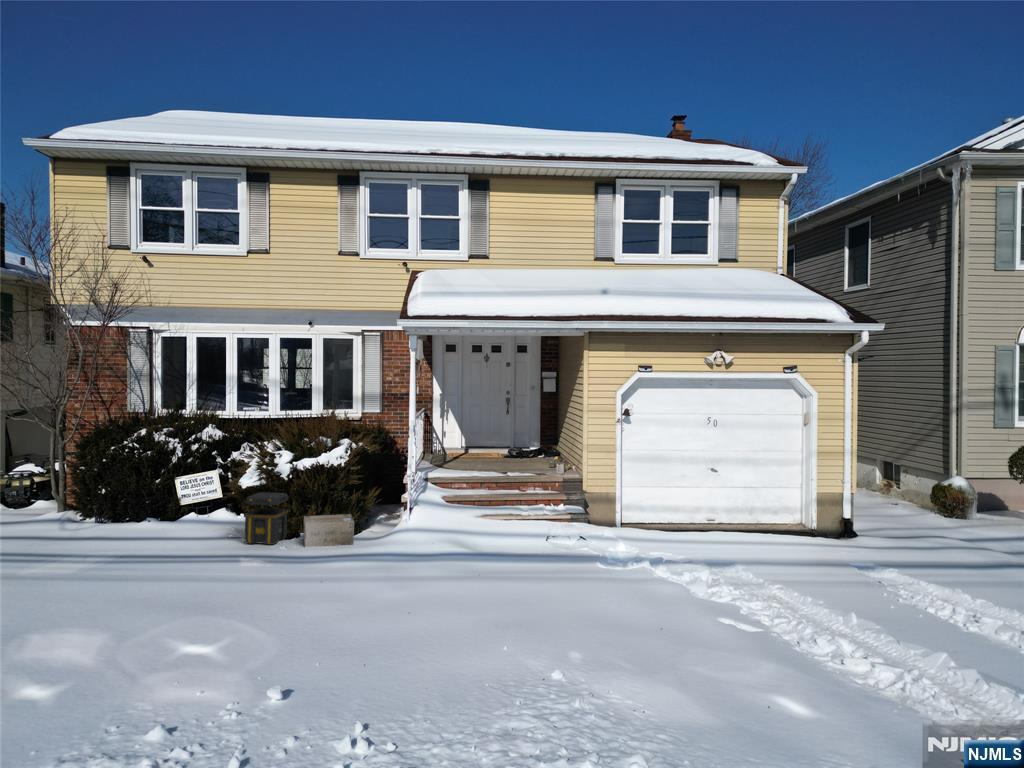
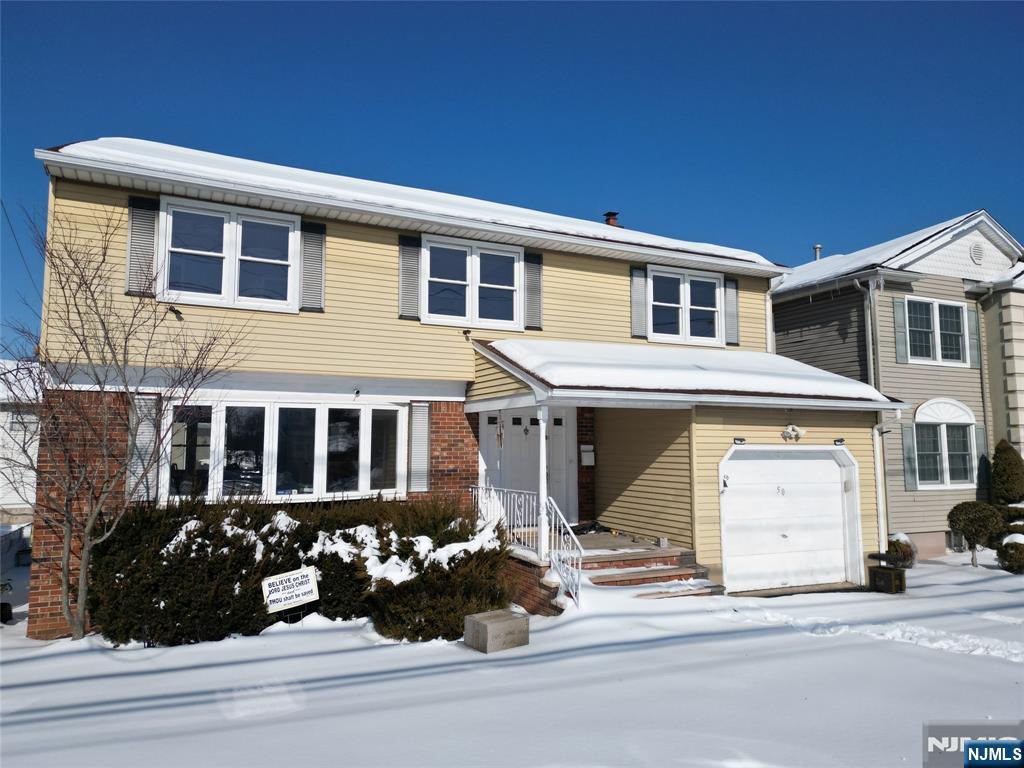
toolbox: present [244,492,288,545] -> present [867,553,906,594]

